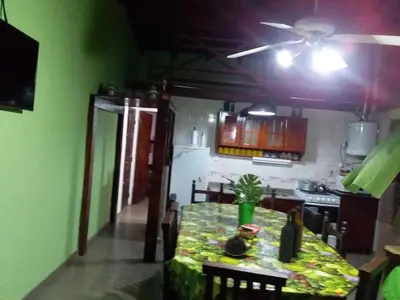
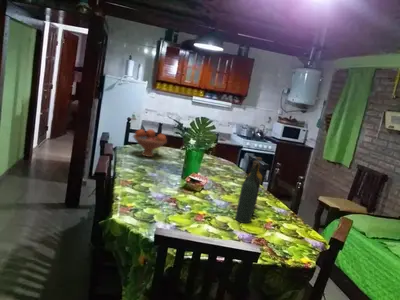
fruit bowl: none [196,189,226,213] -> present [133,129,167,157]
teapot: present [218,235,254,257] -> none [165,189,213,216]

